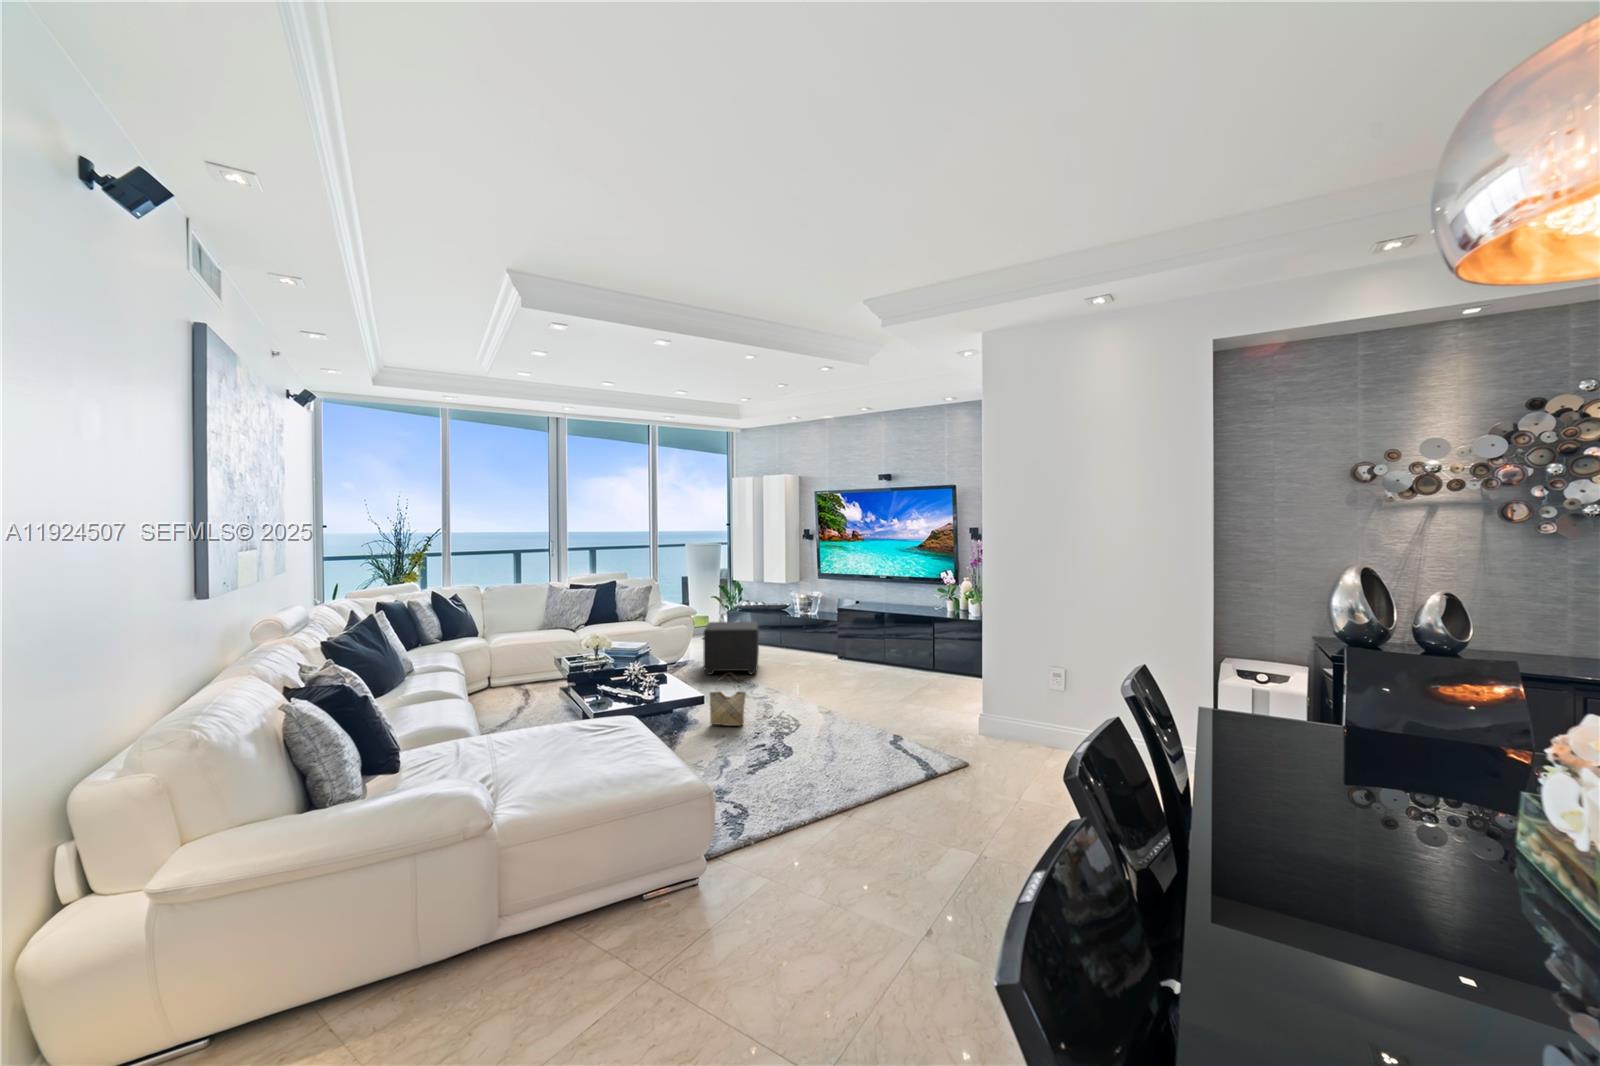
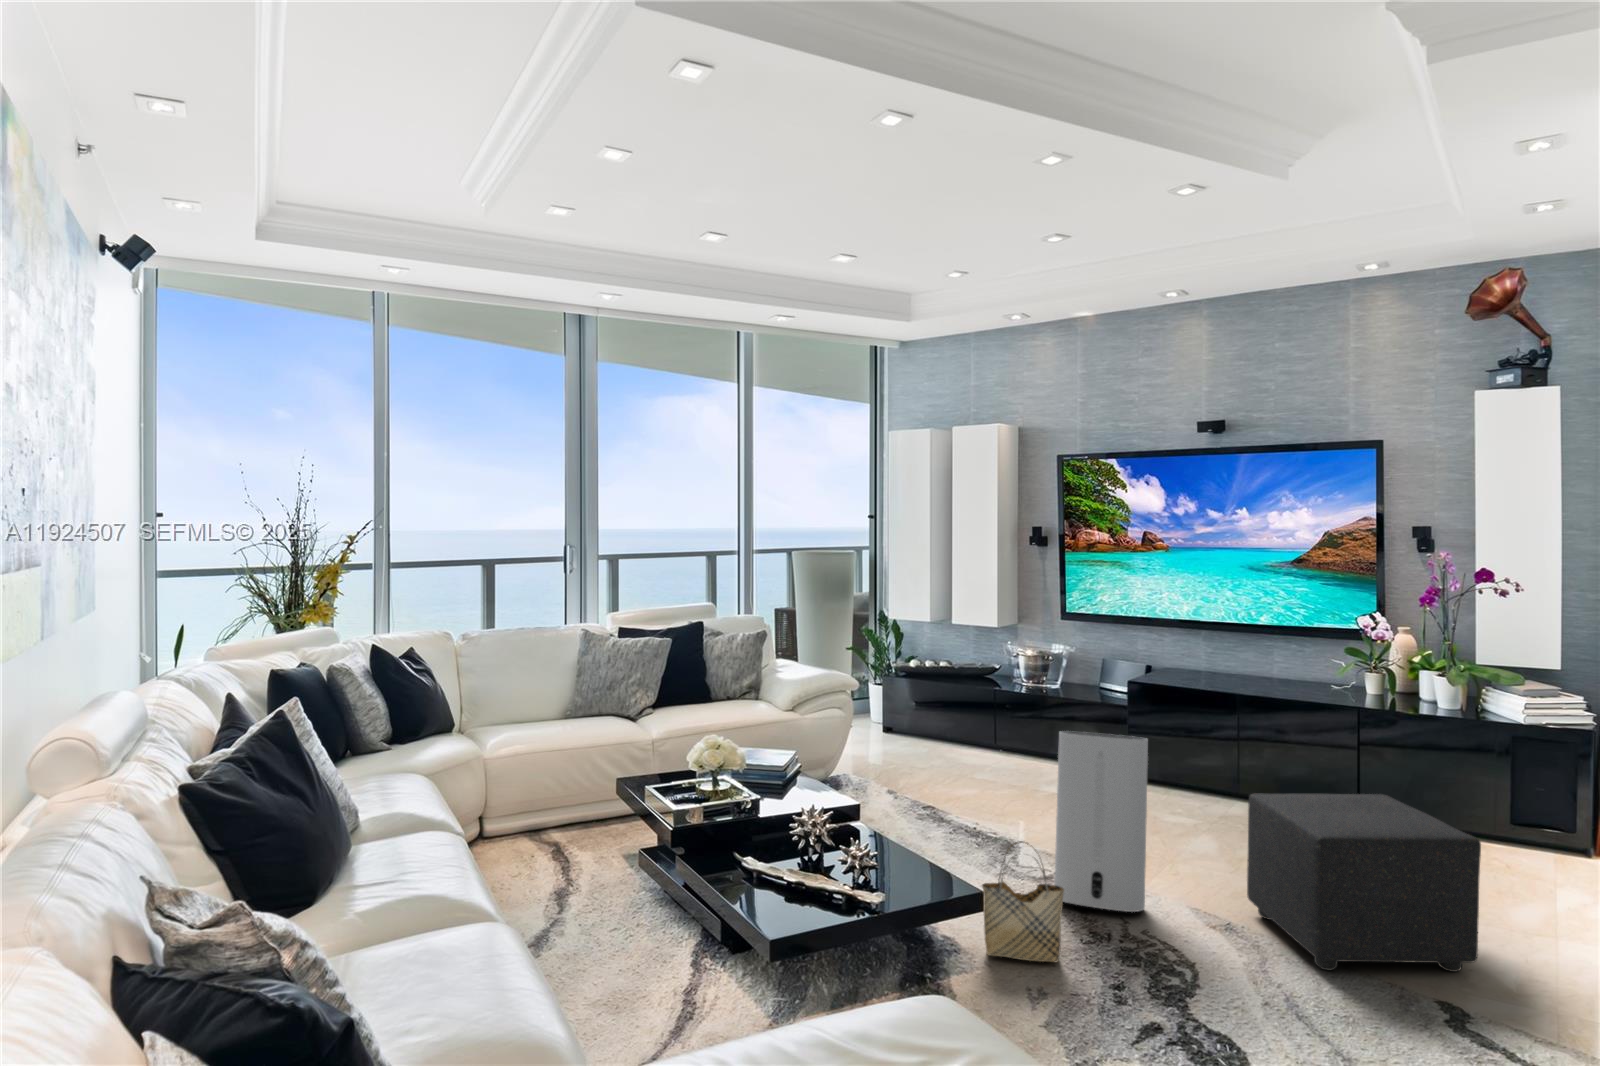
ottoman: present [703,621,759,675] -> present [1247,794,1481,972]
air purifier: none [759,626,802,708] -> present [1054,731,1148,912]

